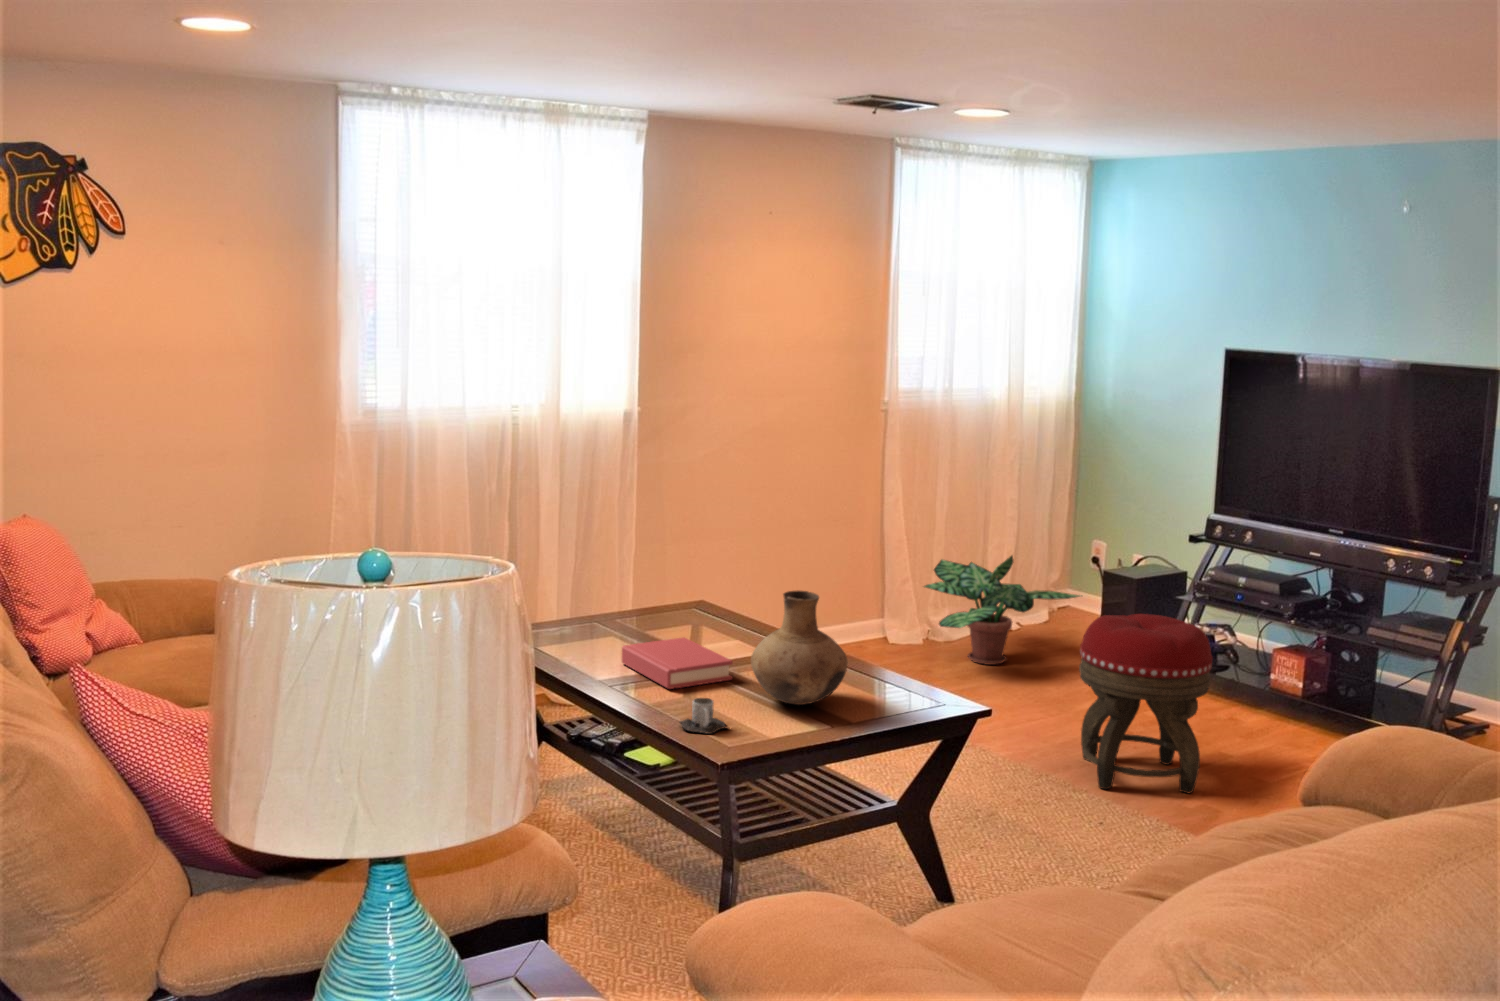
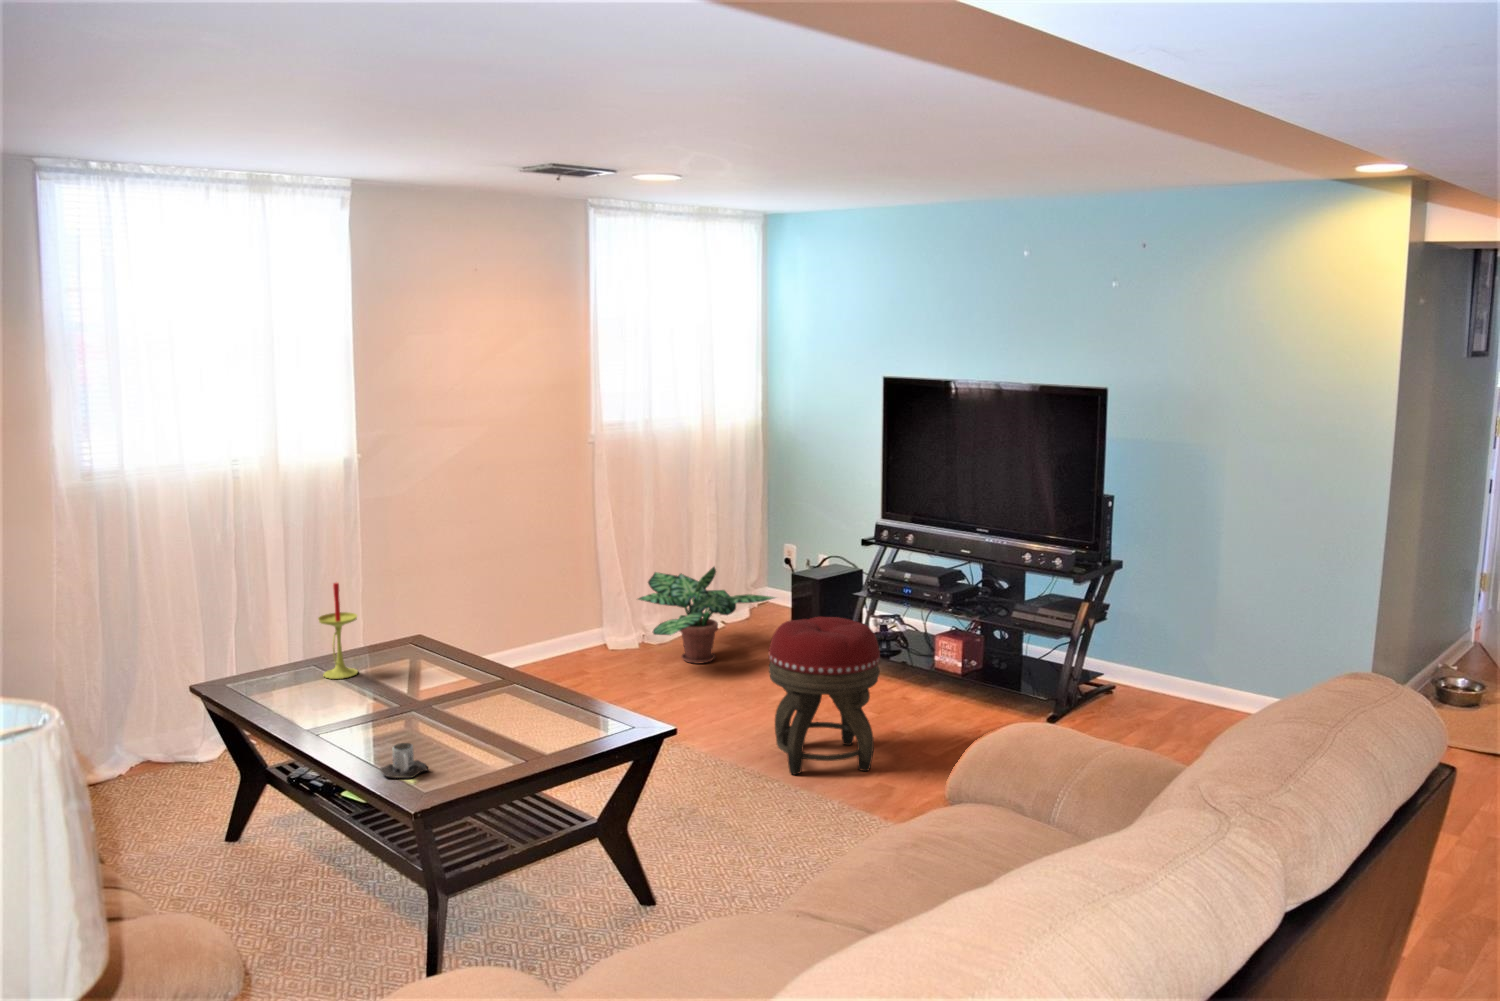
candle: none [605,533,645,636] -> present [318,583,358,679]
vase: present [751,590,848,705] -> none [453,631,545,738]
hardback book: present [622,638,733,689] -> none [332,677,440,733]

